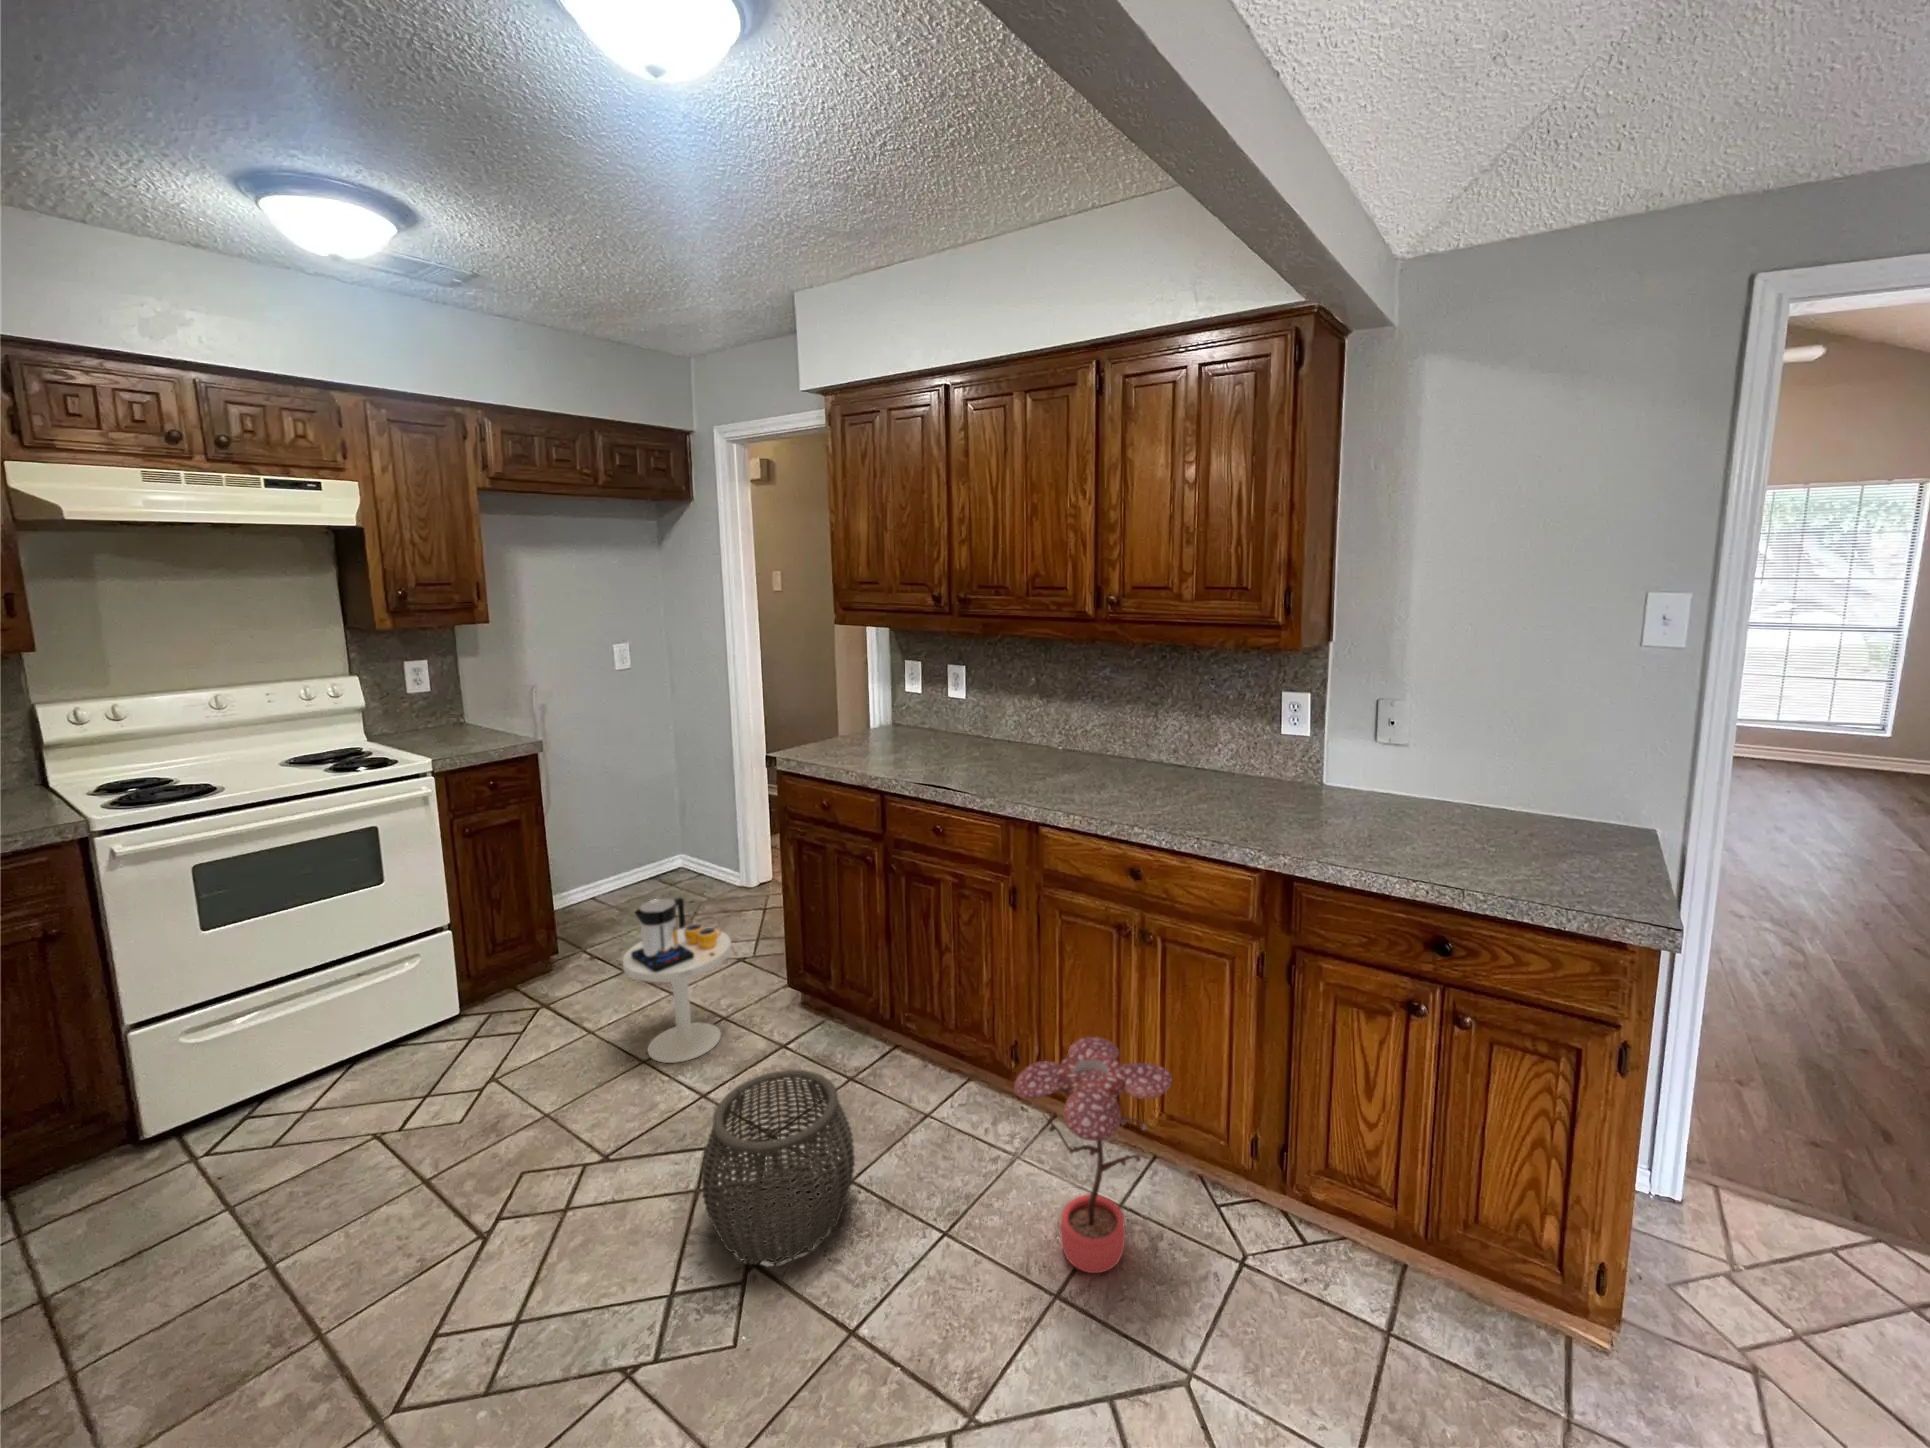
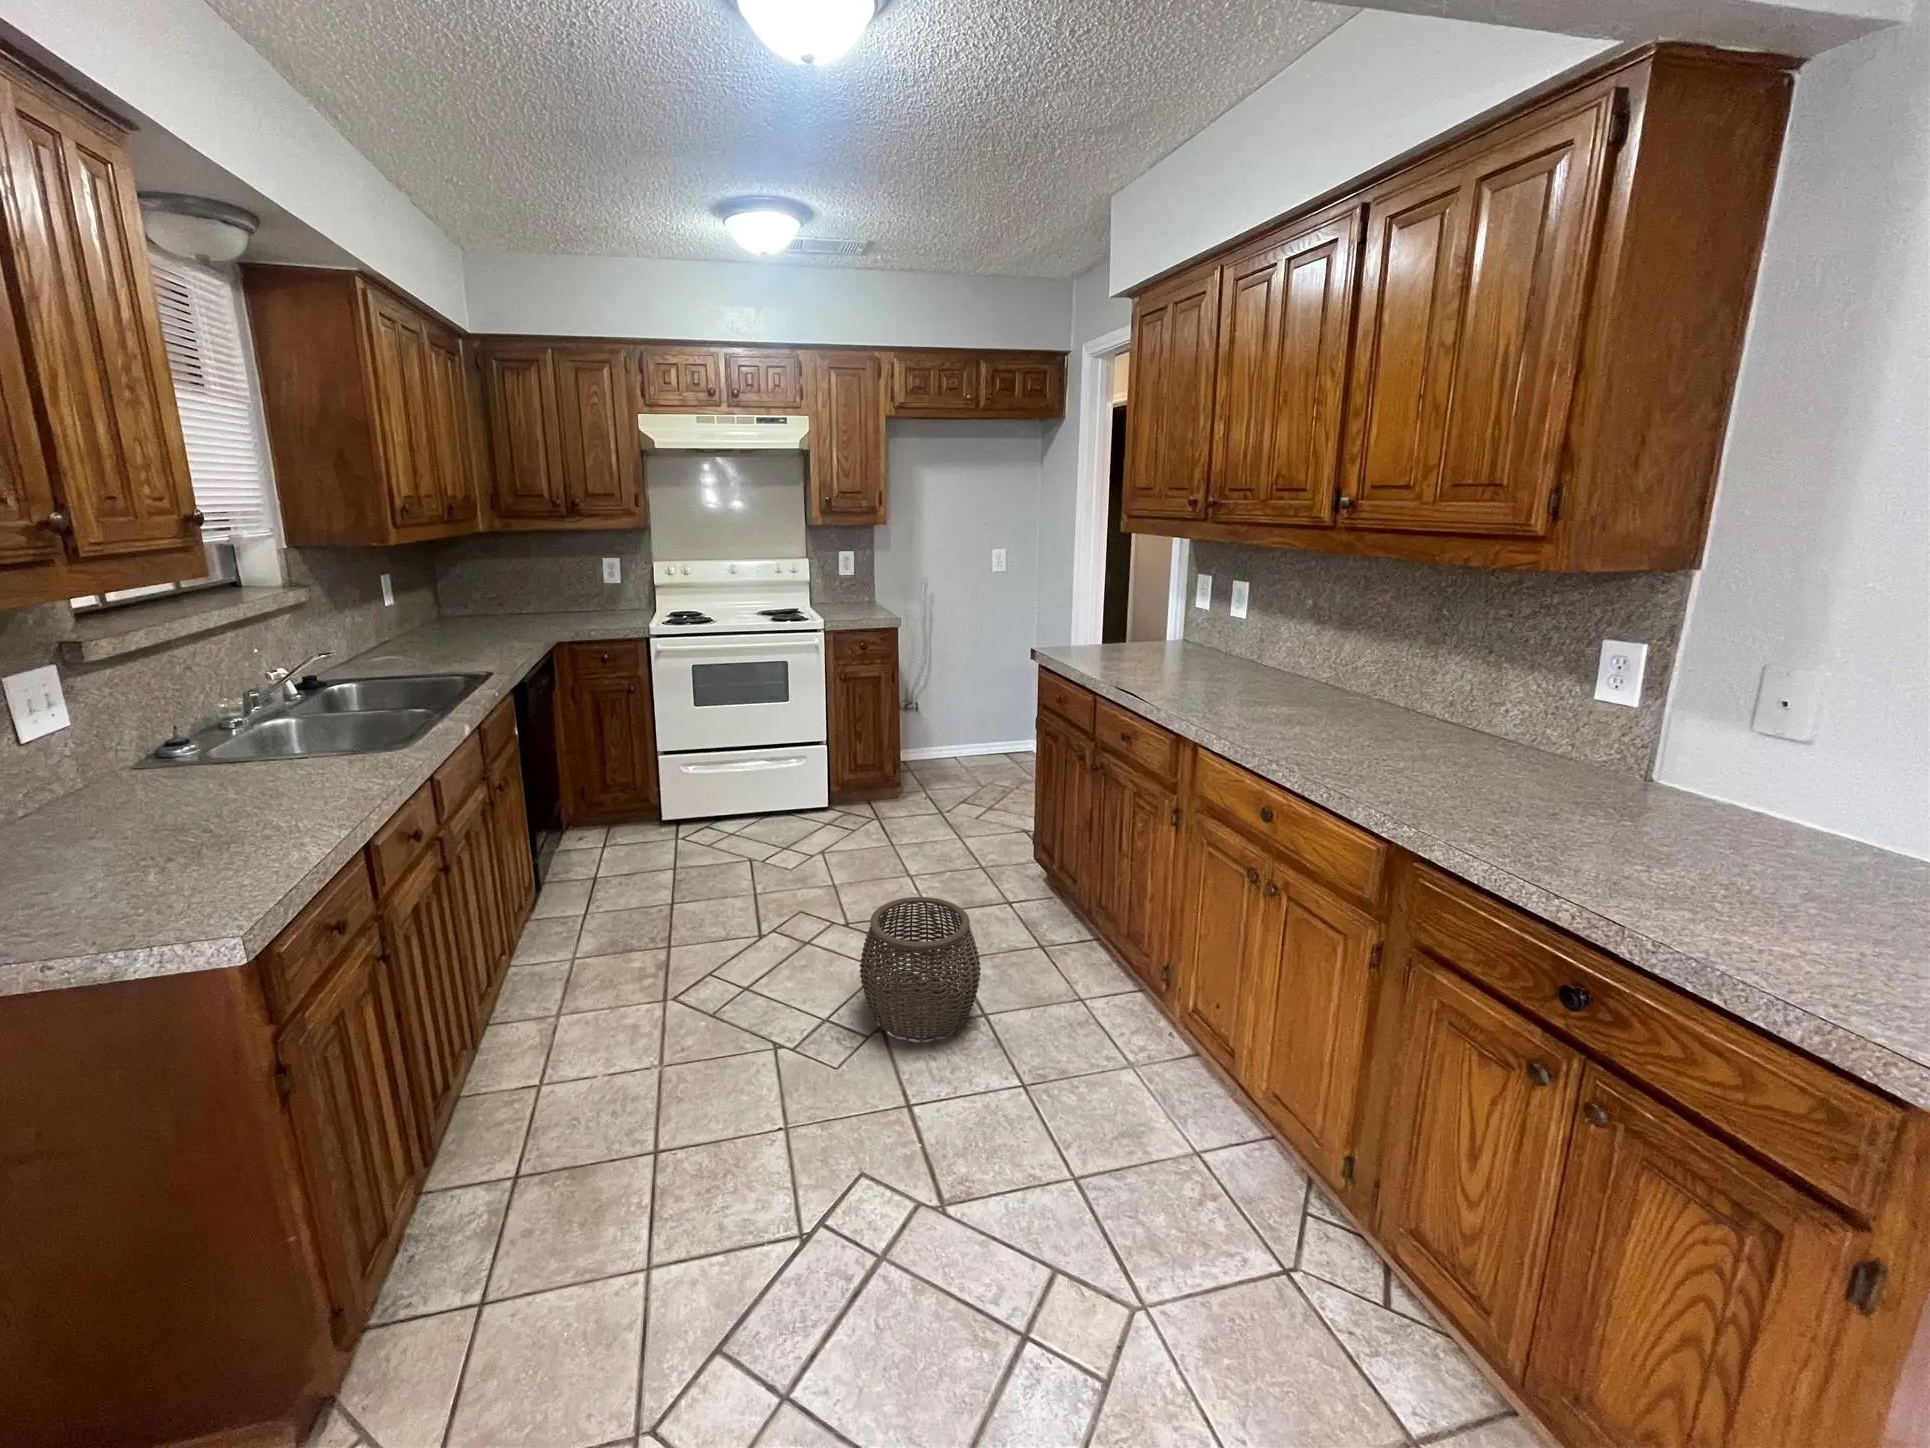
side table: present [623,898,731,1063] -> none [902,752,984,887]
potted plant: present [1014,1037,1172,1273] -> none [1069,964,1231,1190]

